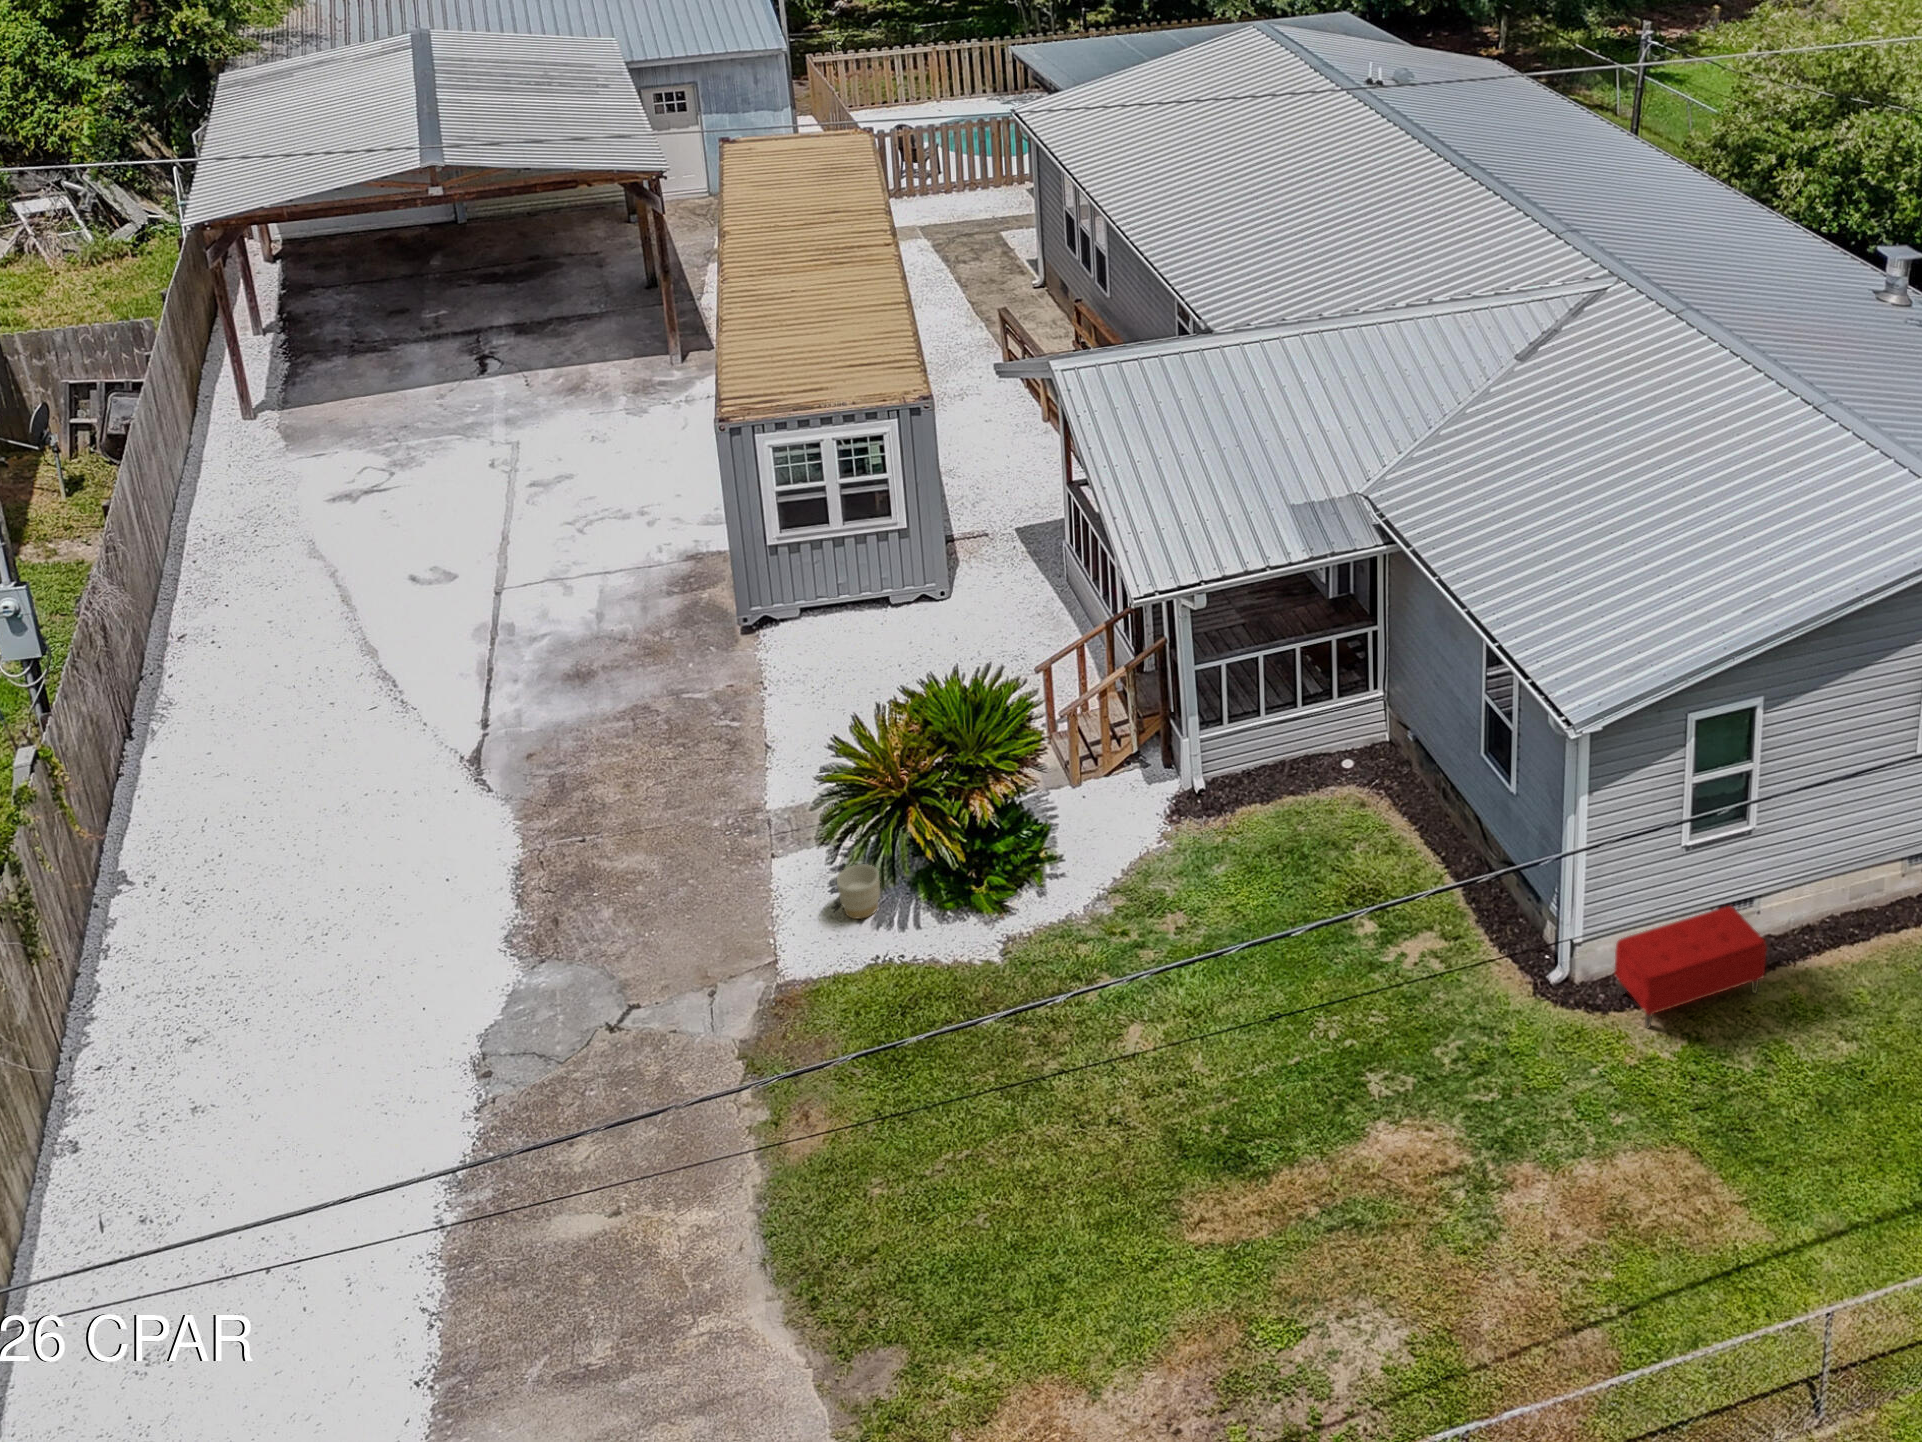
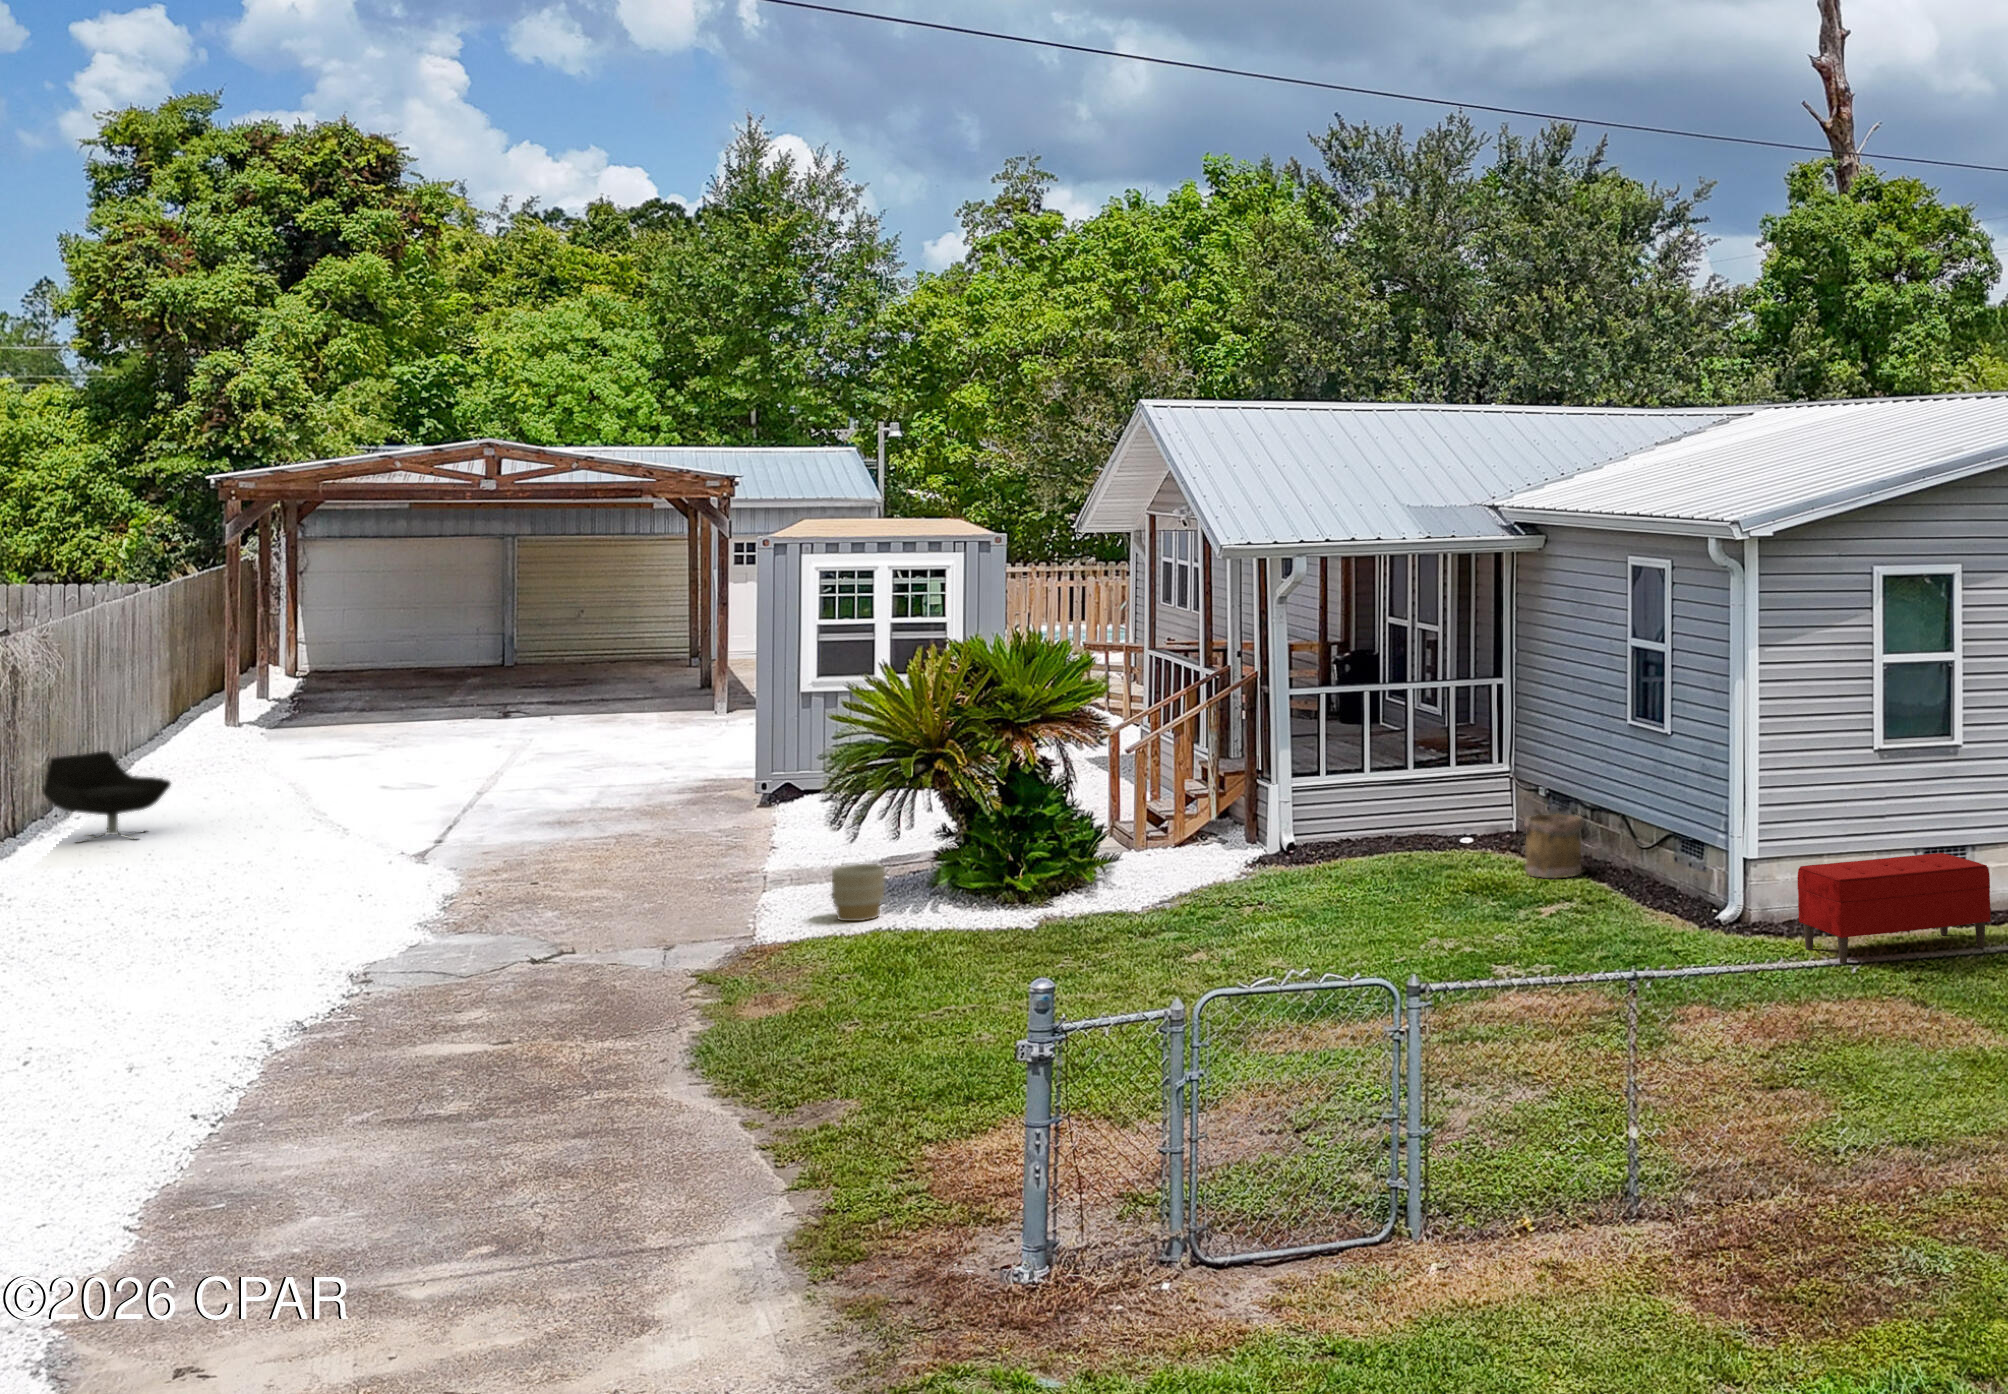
lounge chair: none [133,615,244,709] -> present [43,751,171,842]
bucket: none [1392,756,1442,819] -> present [1524,813,1585,878]

